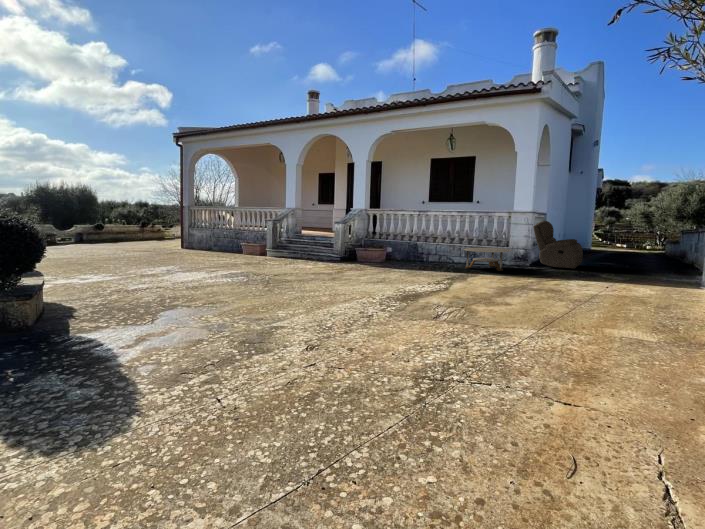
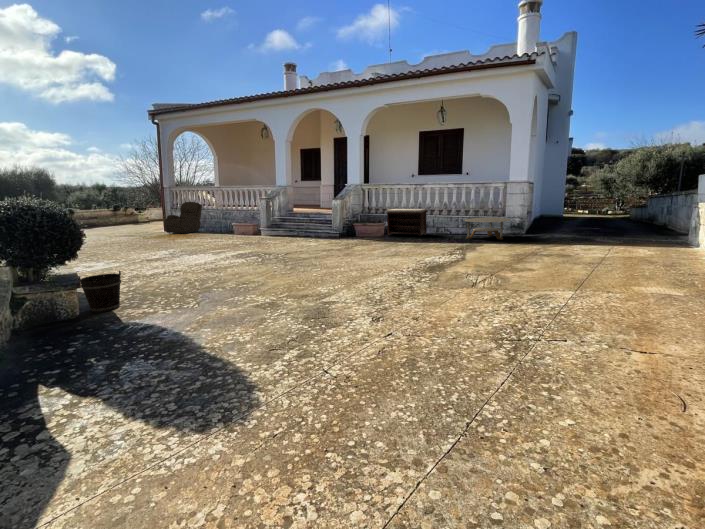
chair: present [533,221,583,269] -> present [165,202,202,234]
bench: none [387,235,430,264] -> present [386,209,428,236]
bucket: none [39,284,83,324] -> present [78,271,121,312]

